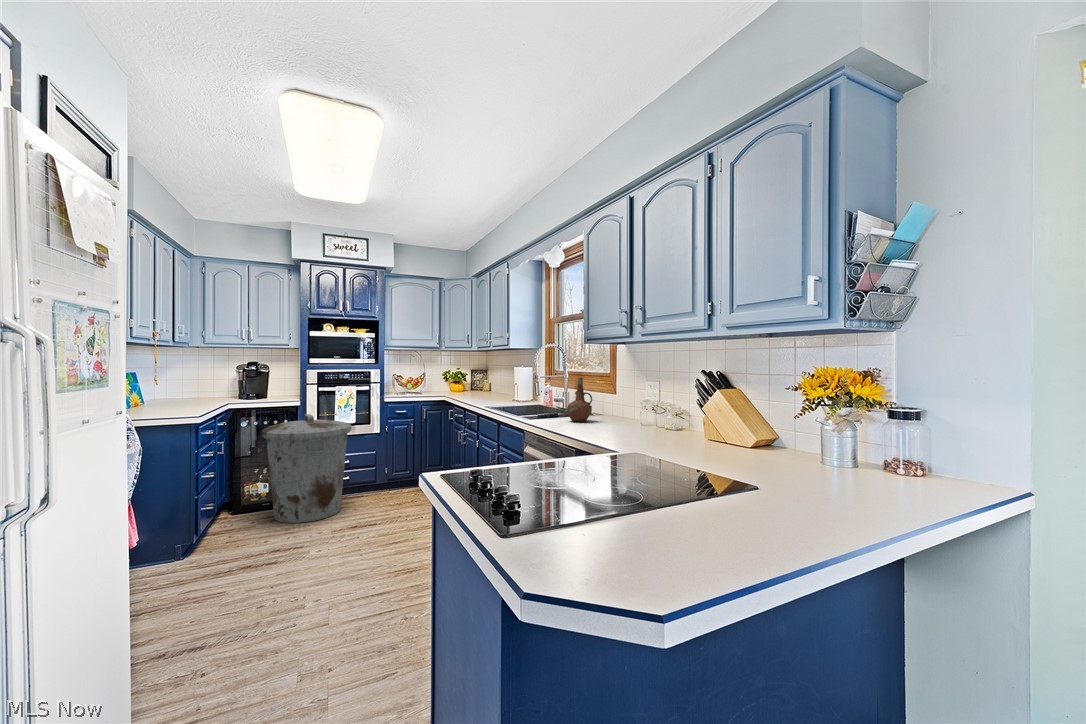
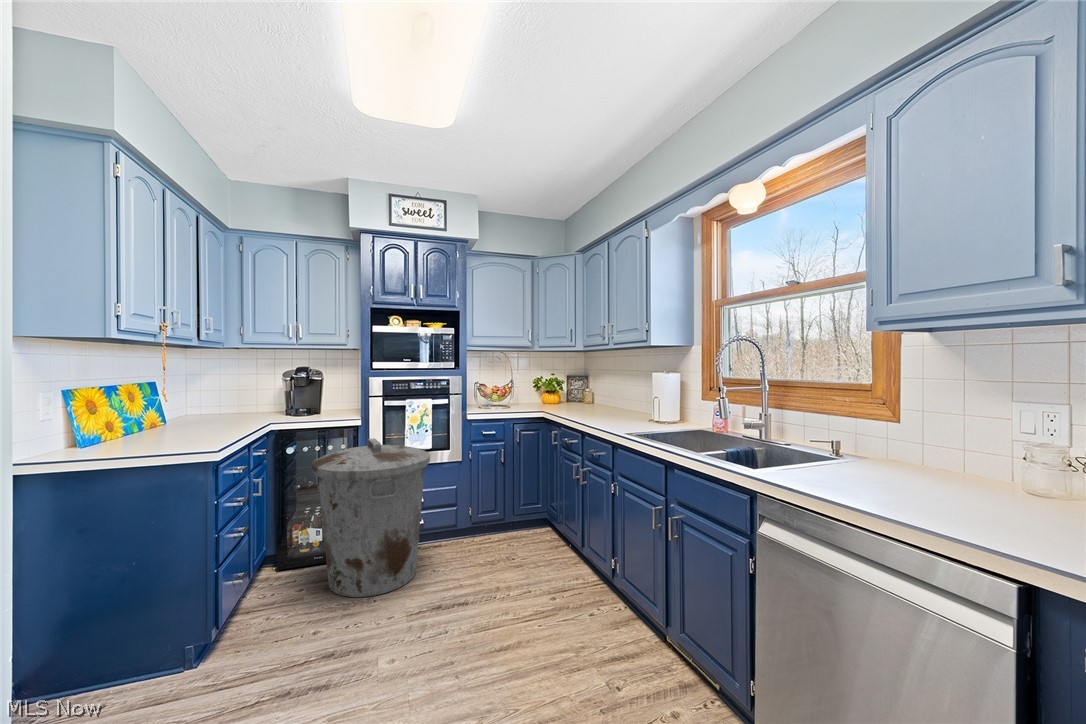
ceramic pitcher: present [567,378,592,421] -> none [825,397,877,478]

